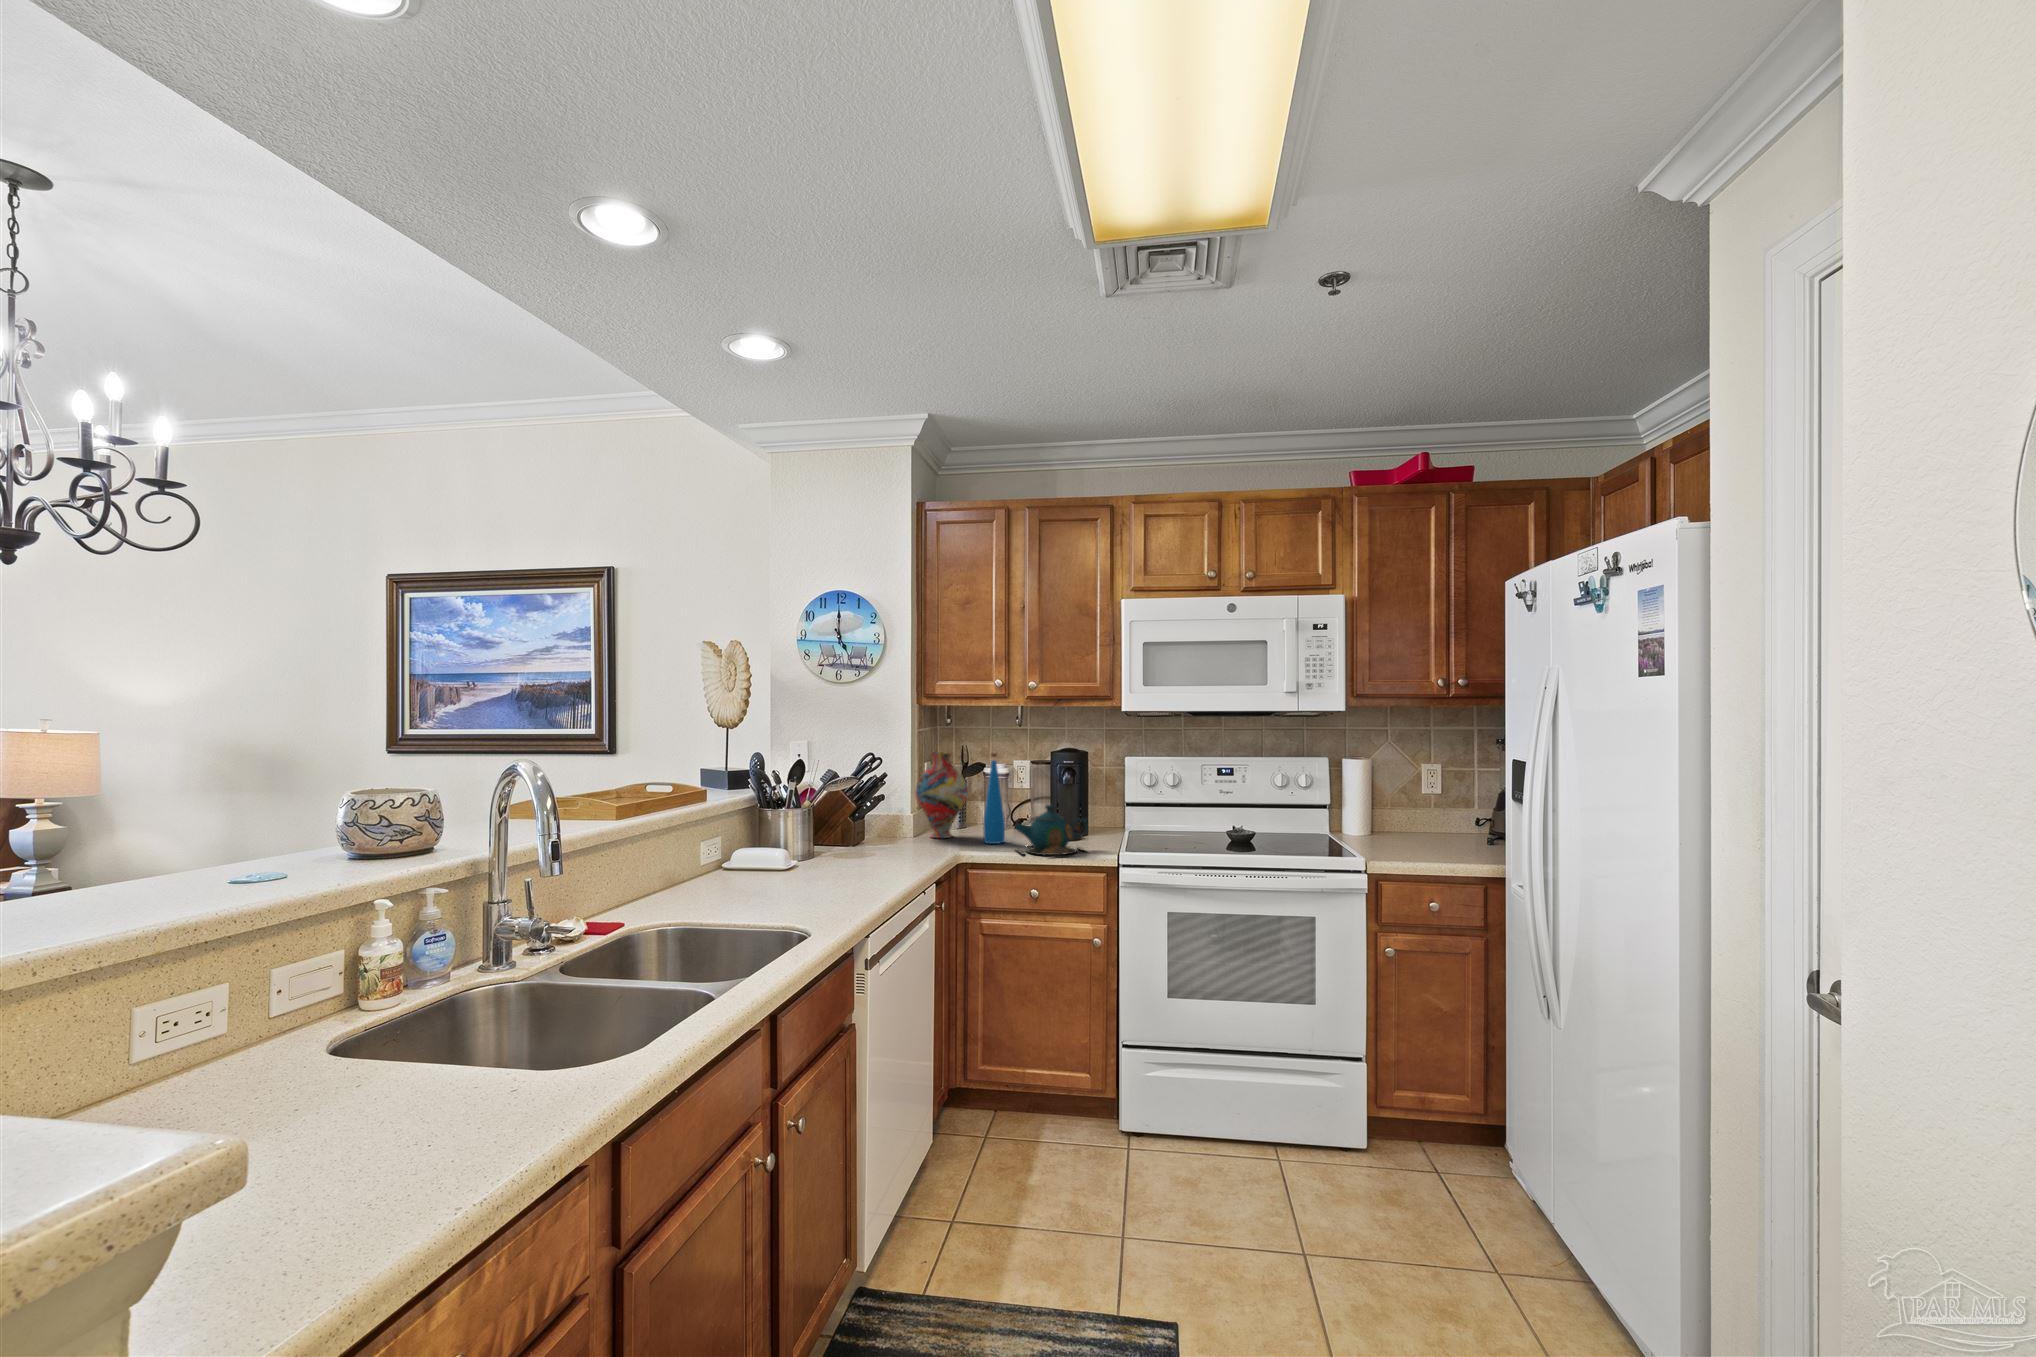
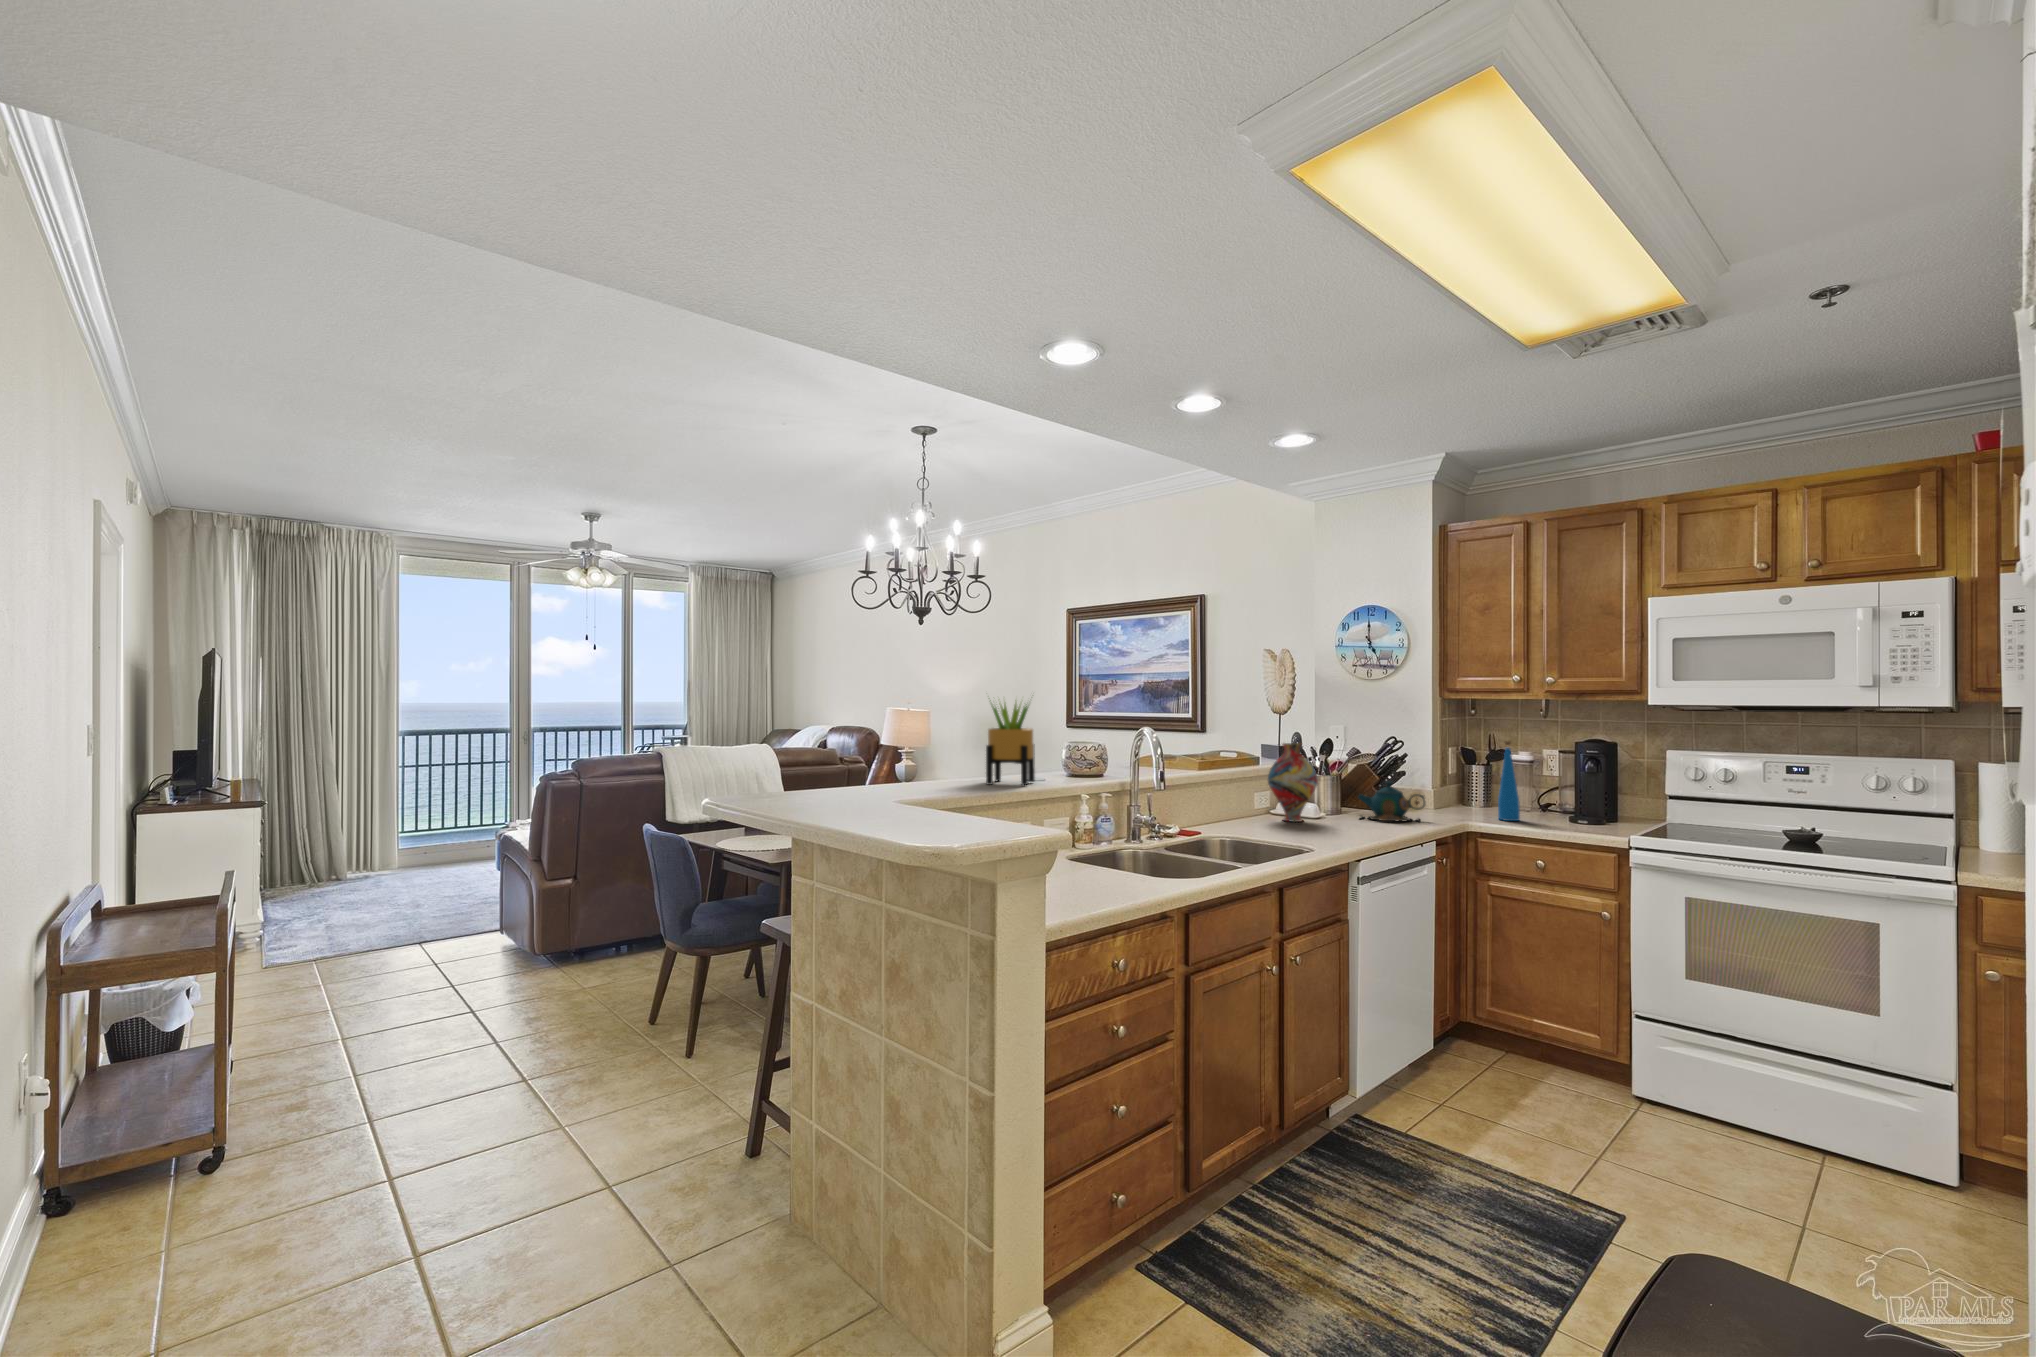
potted plant: none [92,687,255,911] -> present [986,700,1035,785]
vase: present [915,752,968,838] -> present [1268,743,1318,822]
teapot: present [1014,805,1088,856] -> present [1358,781,1425,822]

